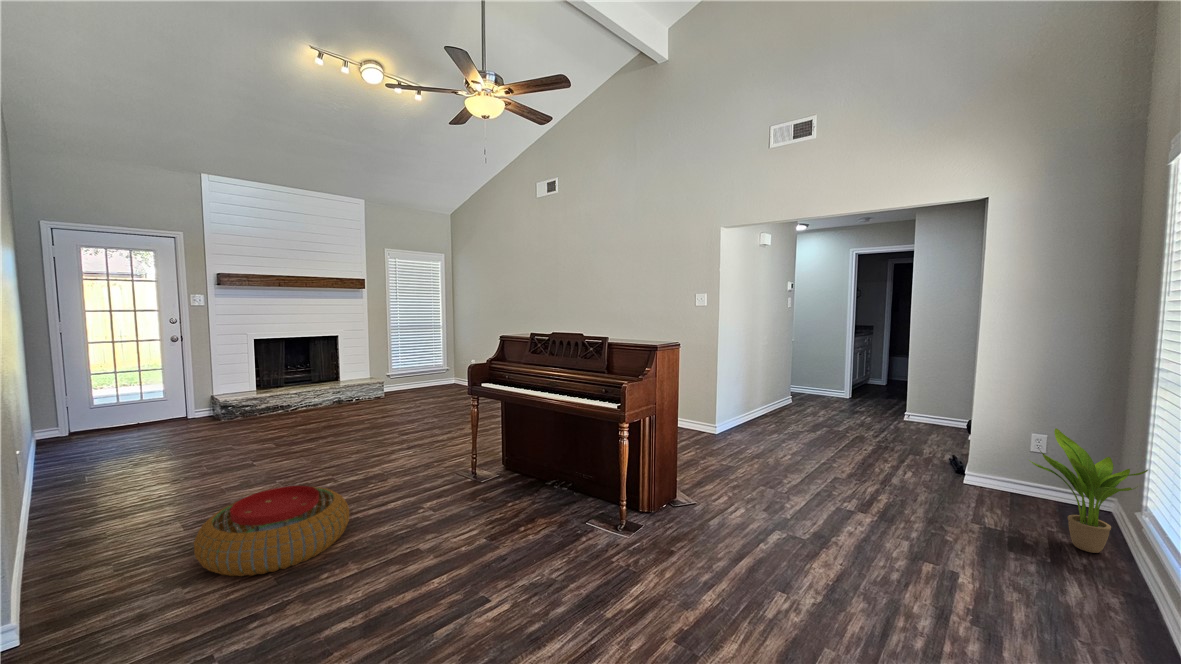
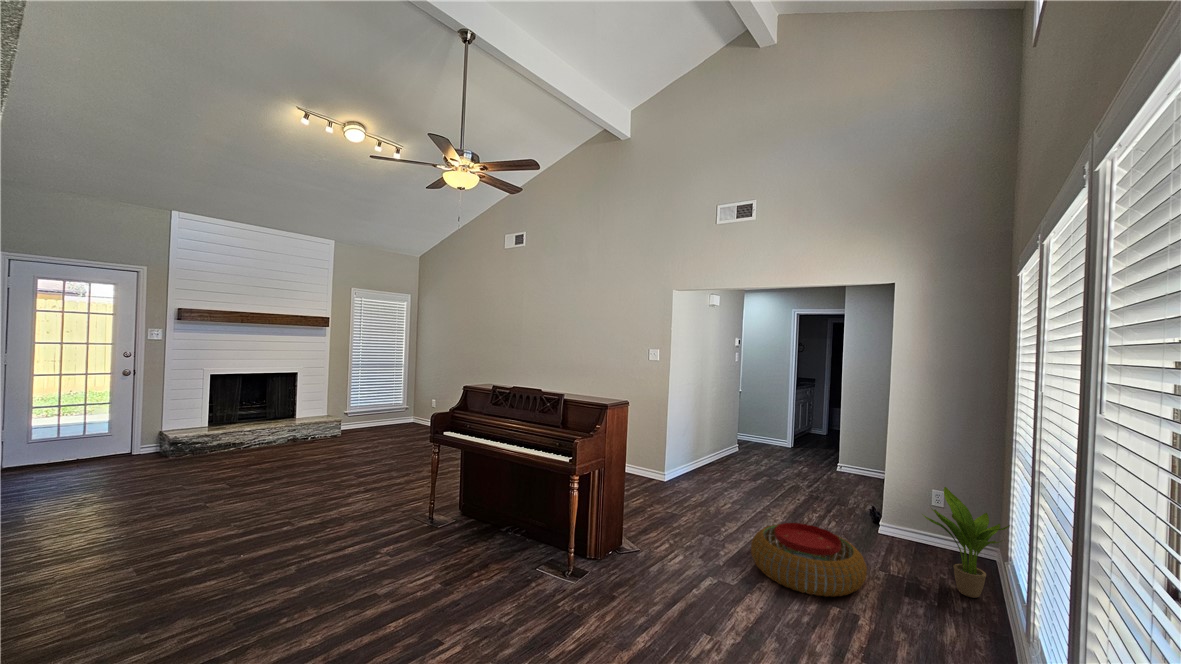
pouf: present [194,486,349,576] -> present [751,523,867,597]

